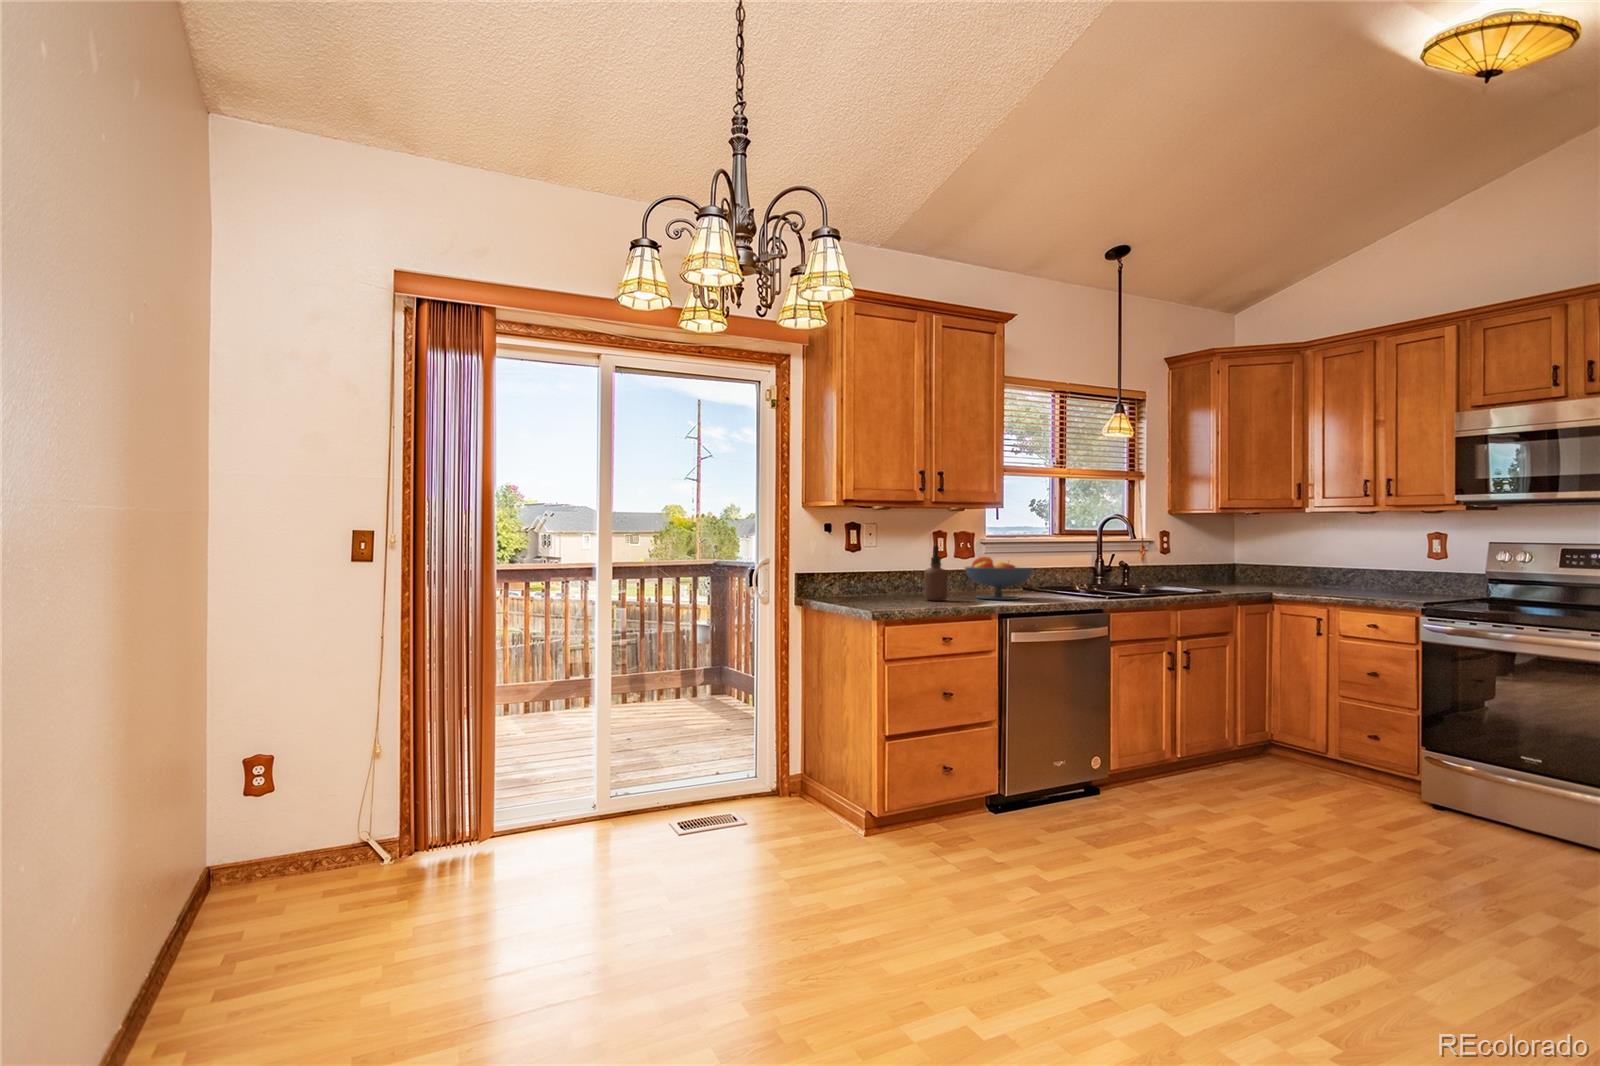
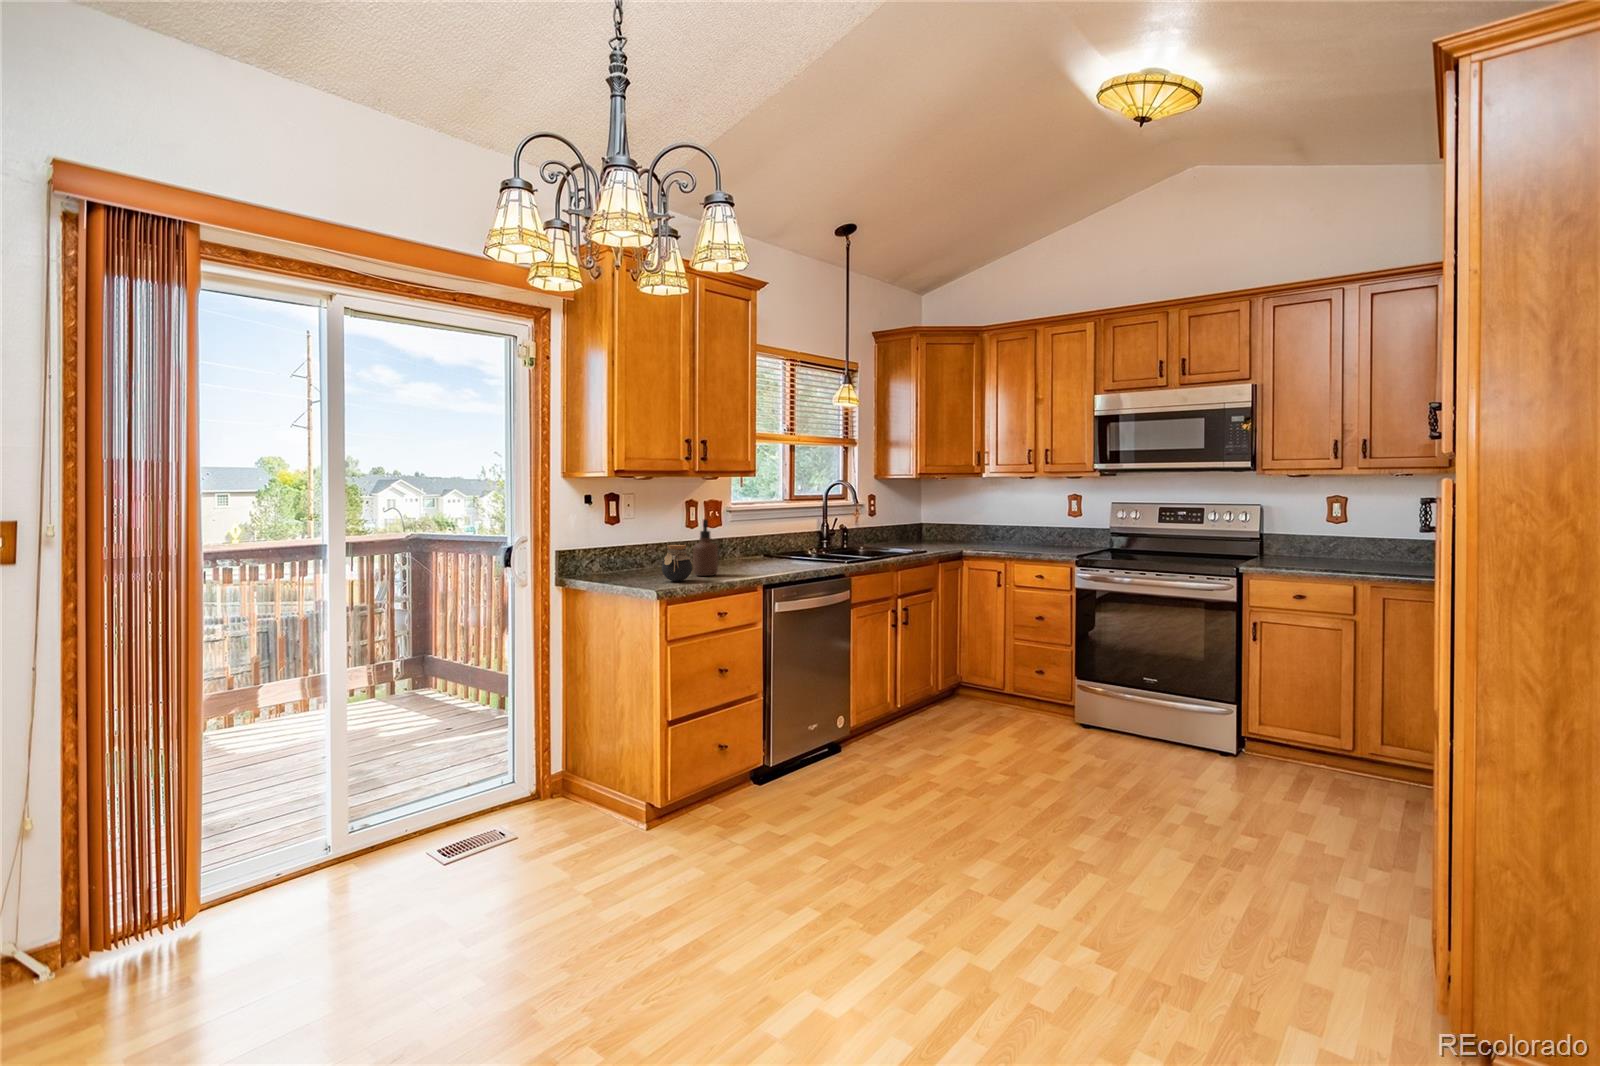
fruit bowl: present [965,556,1033,600] -> none [727,527,794,571]
jar: none [887,568,916,603] -> present [662,545,692,581]

